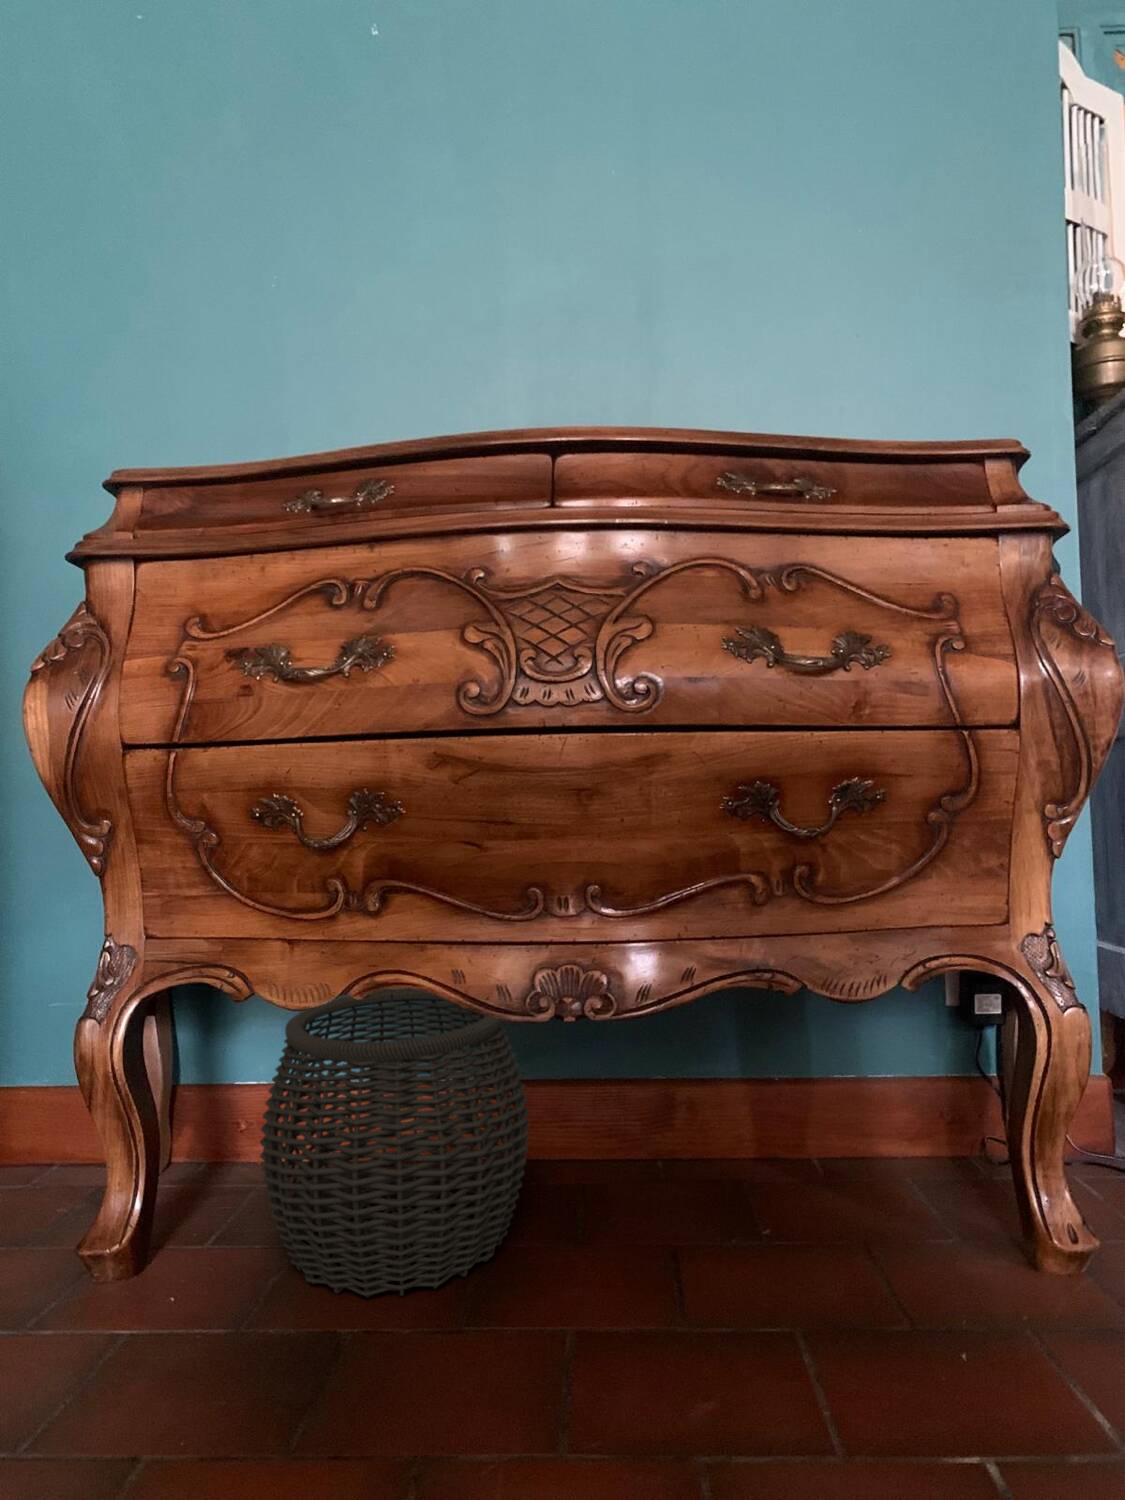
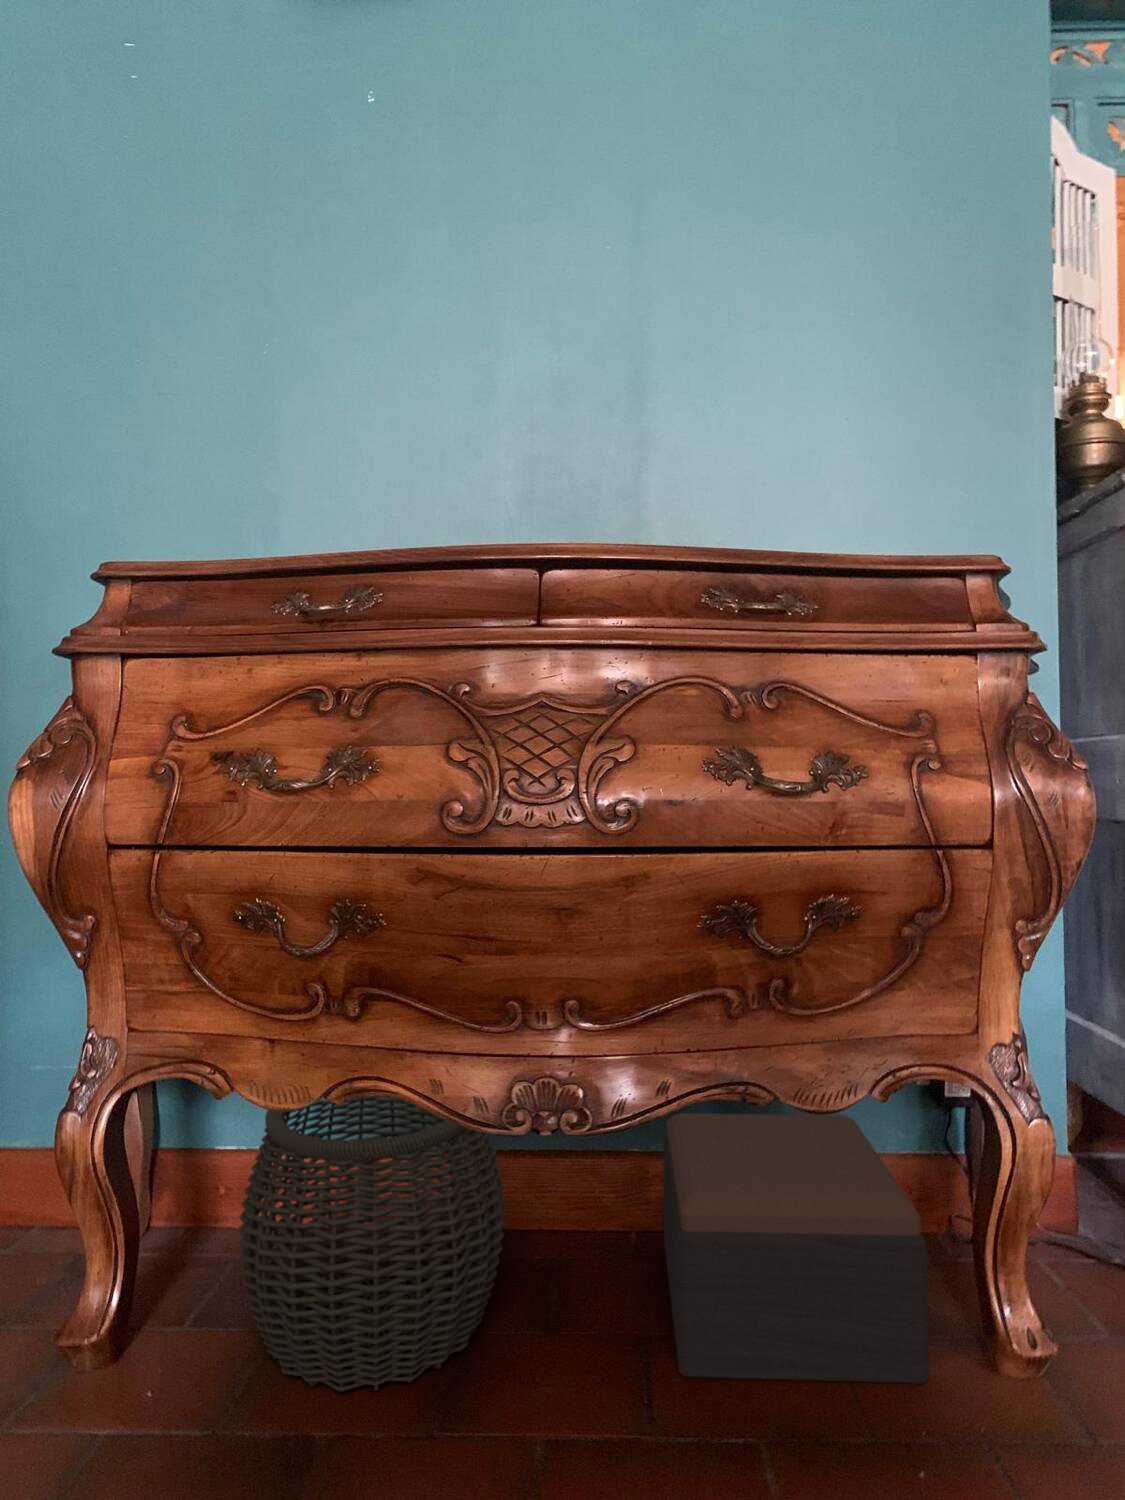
footstool: none [688,1032,966,1284] -> present [663,1113,928,1384]

